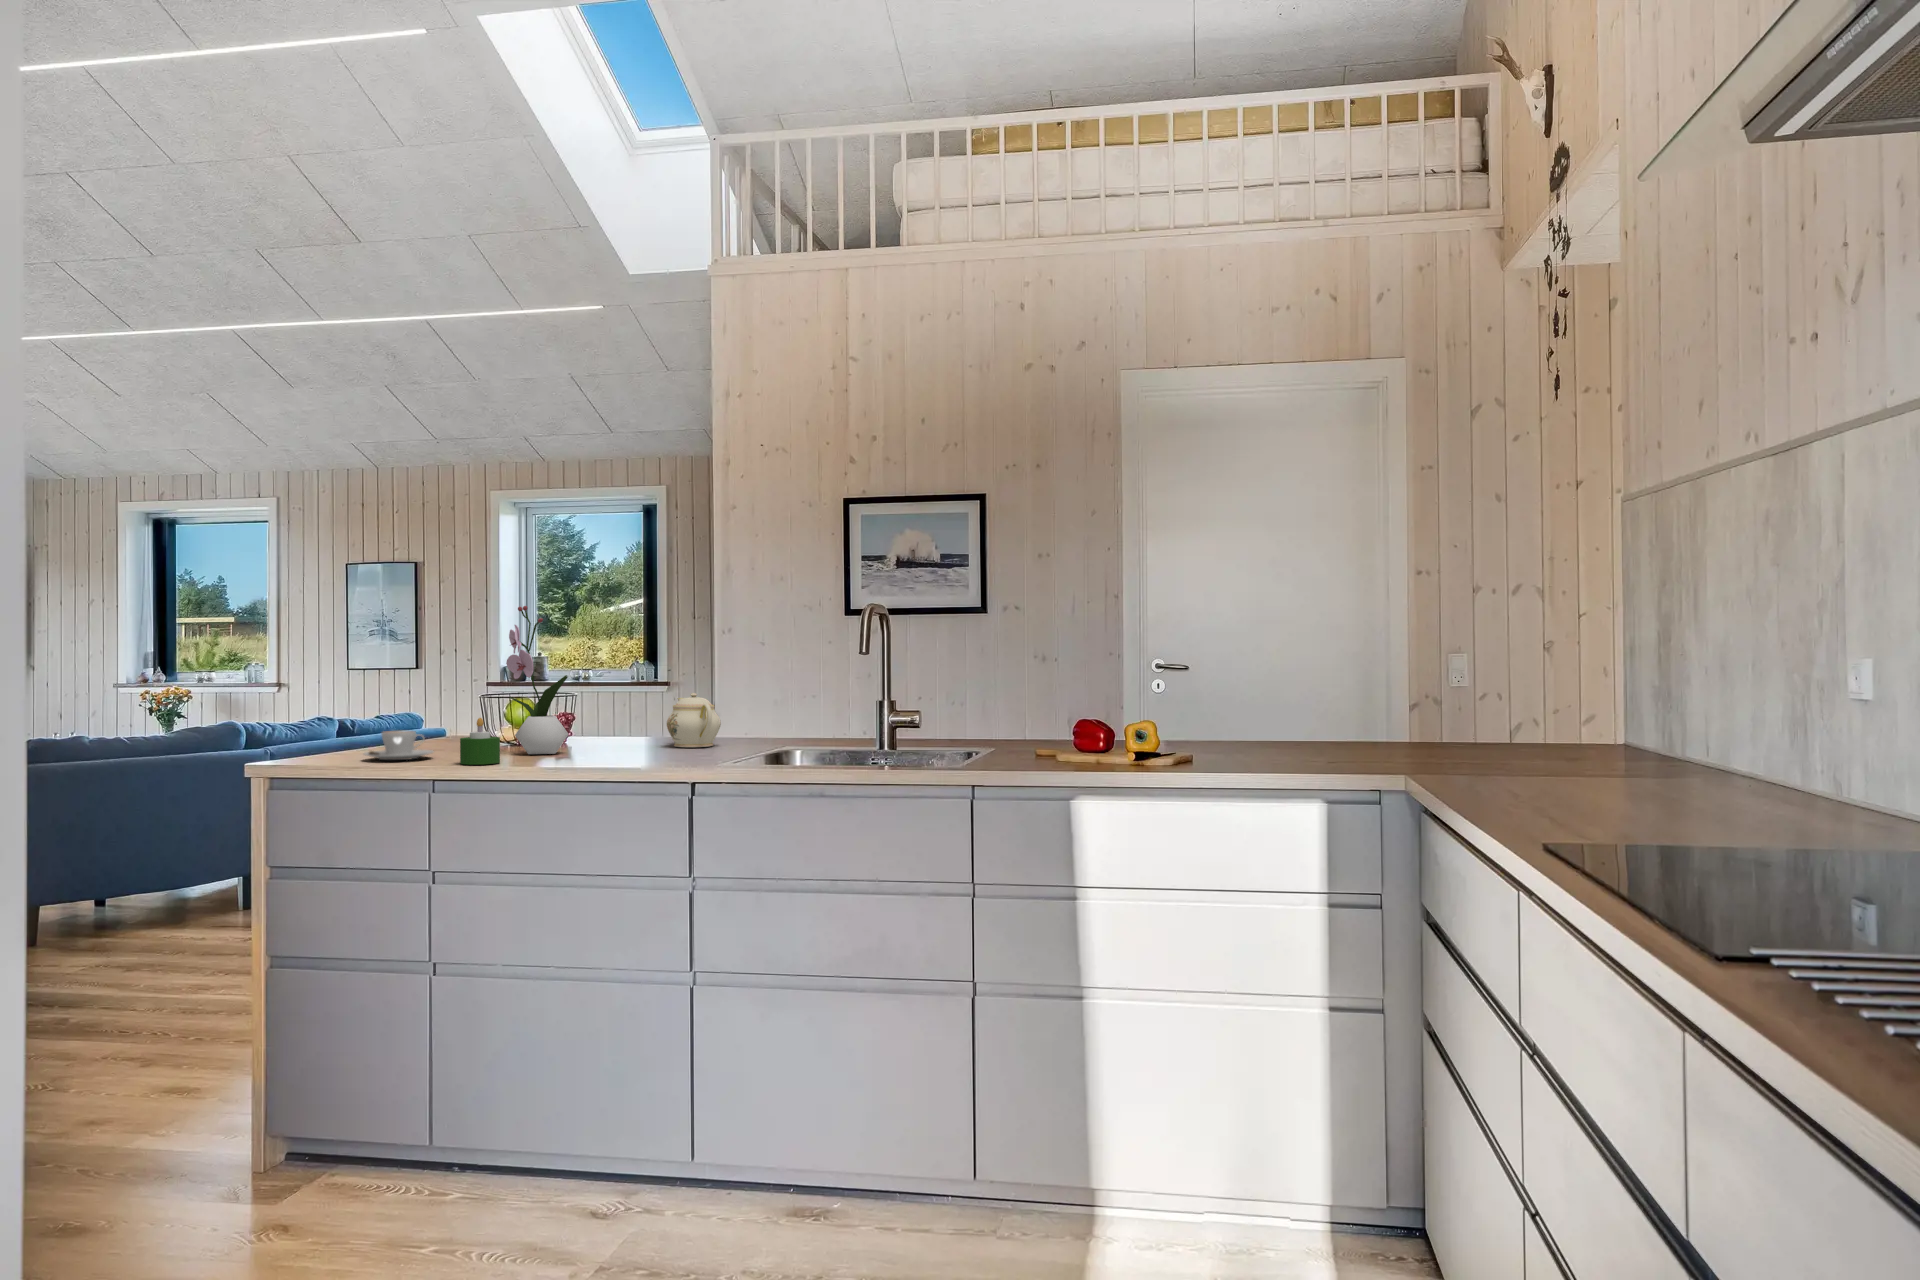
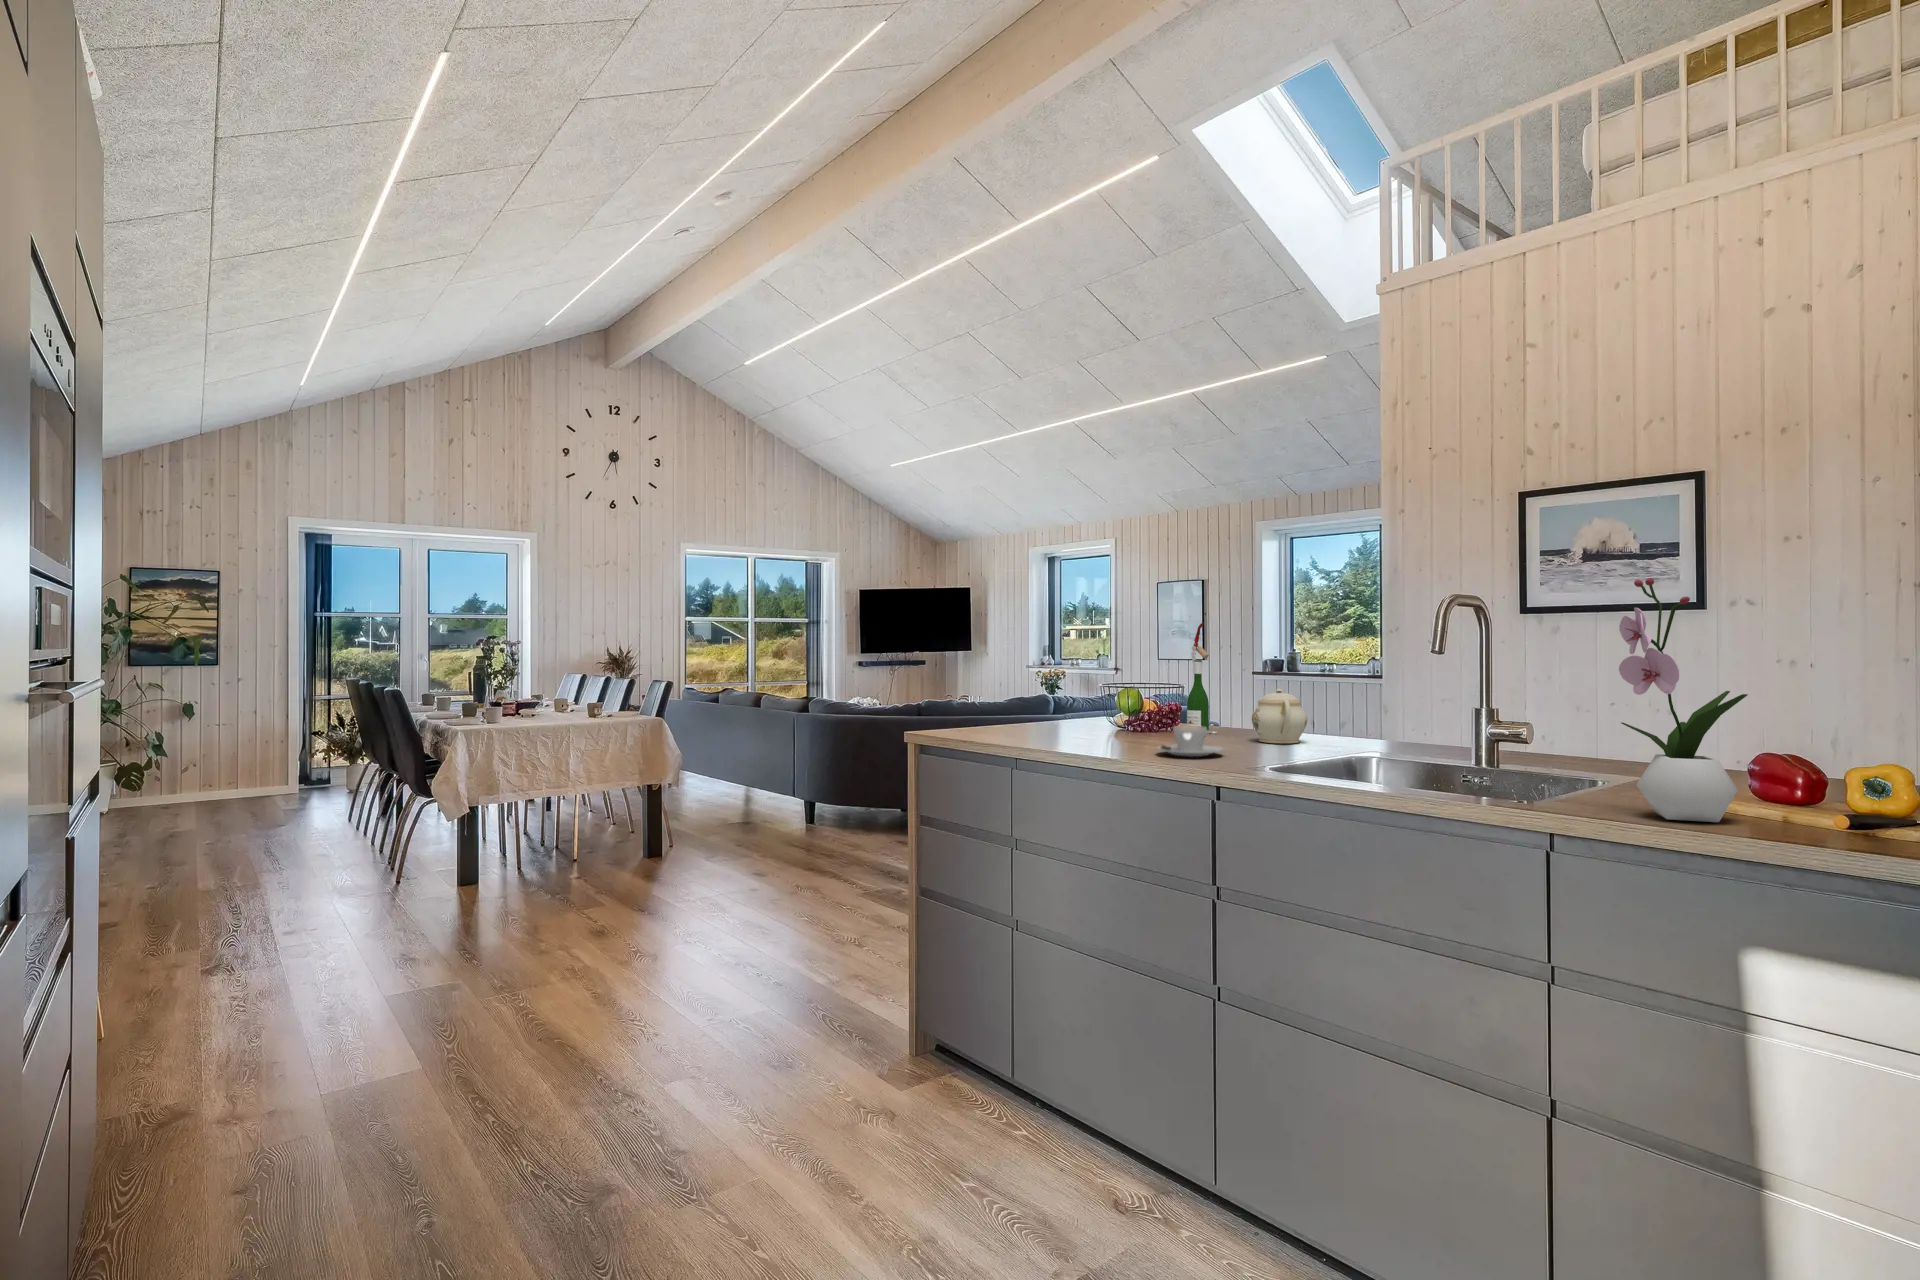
flower arrangement: present [506,606,569,754] -> present [1619,578,1748,822]
wine bottle: none [585,626,618,743] -> present [1187,623,1217,733]
candle: present [460,718,500,765] -> none [1041,705,1075,748]
coffee cup: present [364,731,433,760] -> present [1157,726,1223,757]

